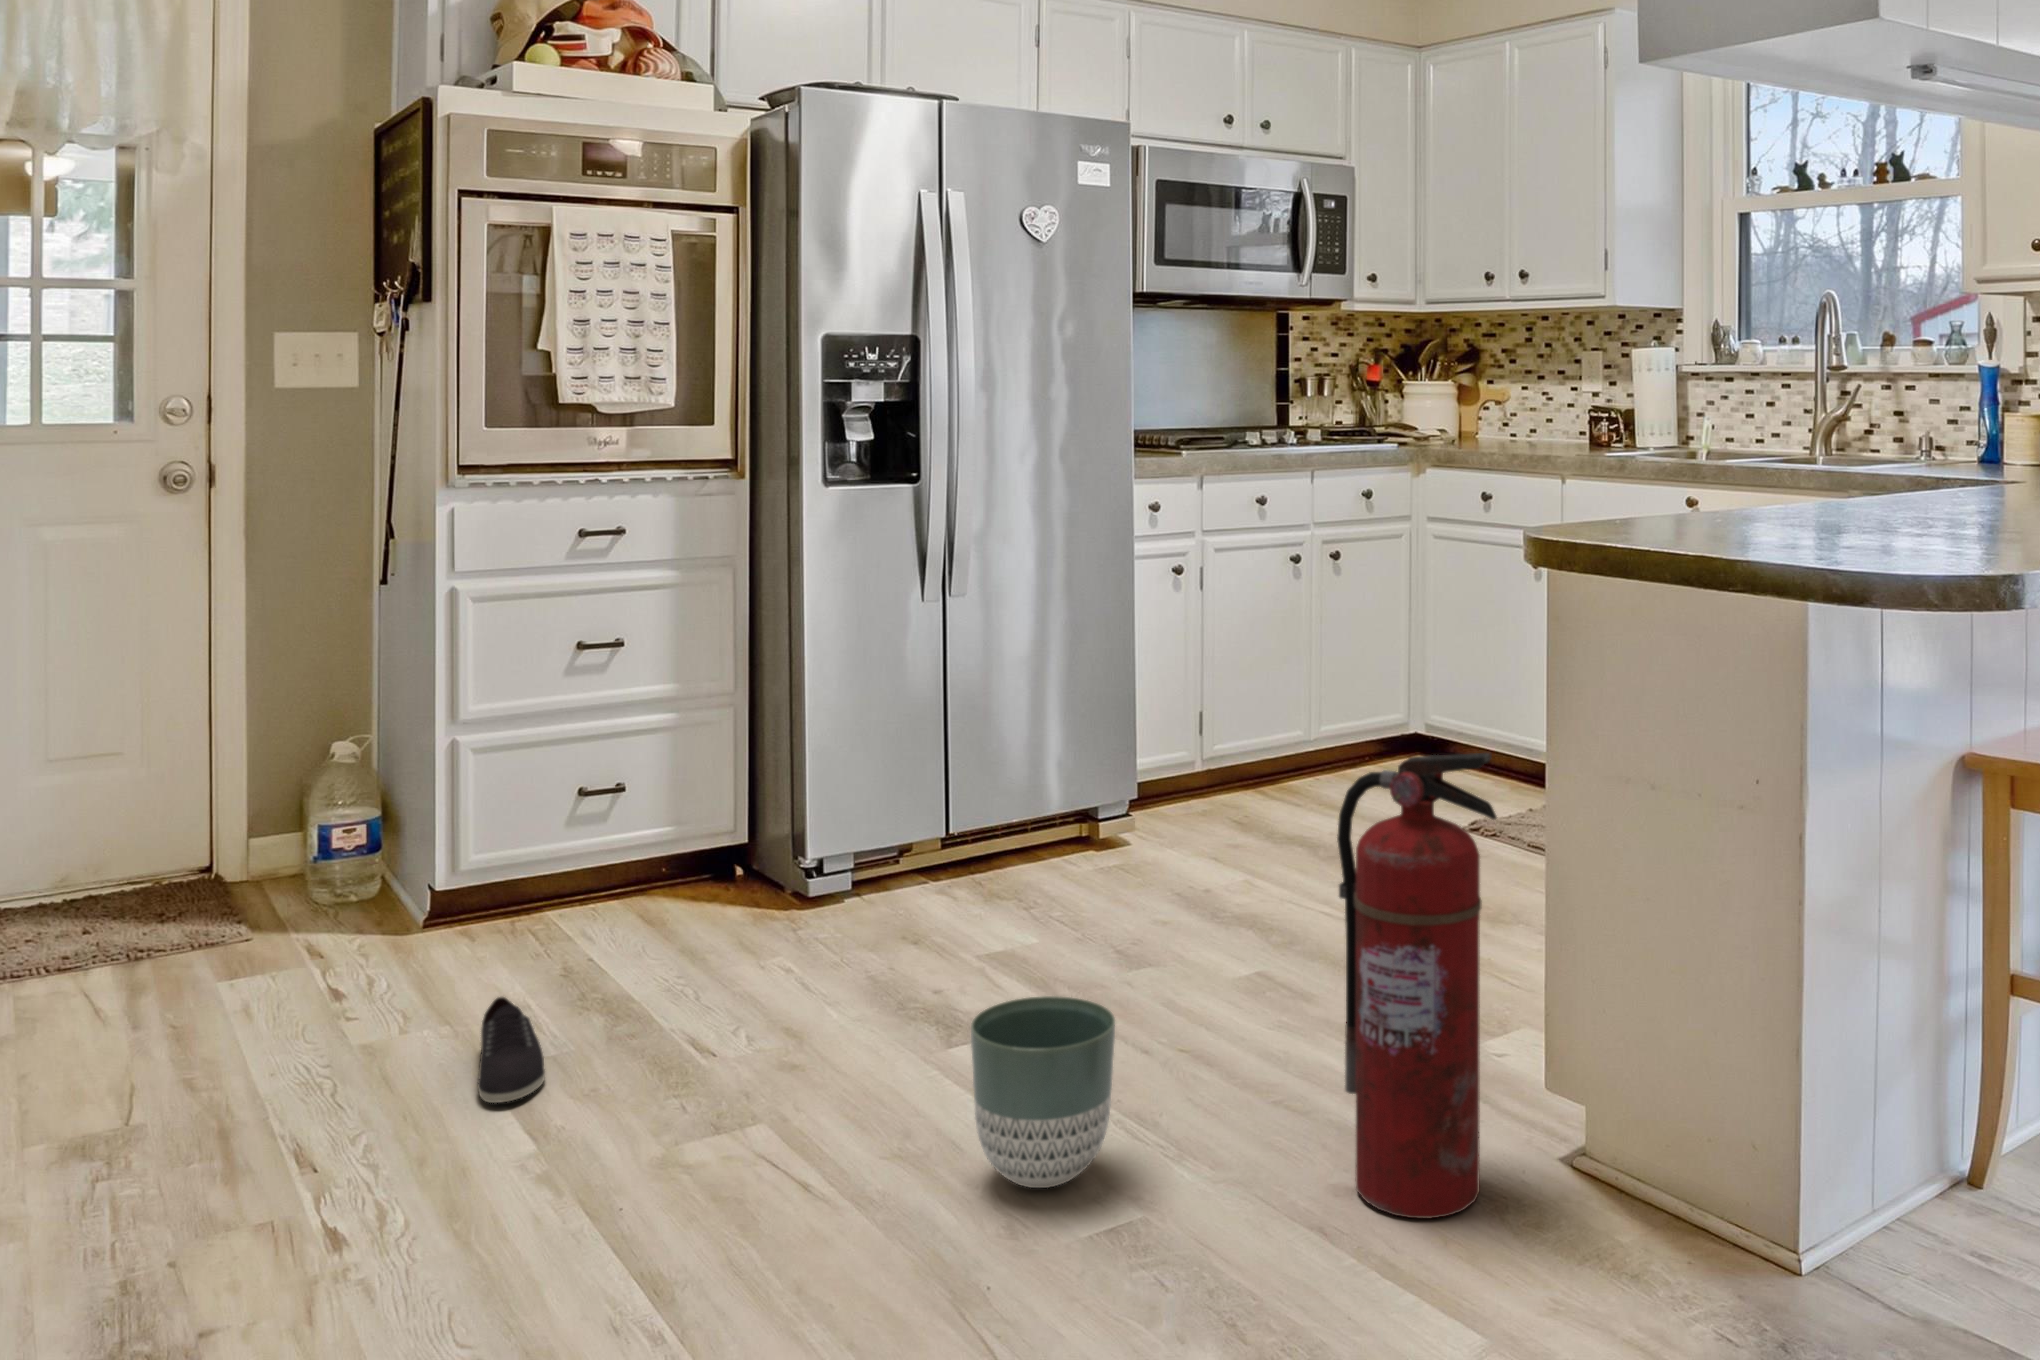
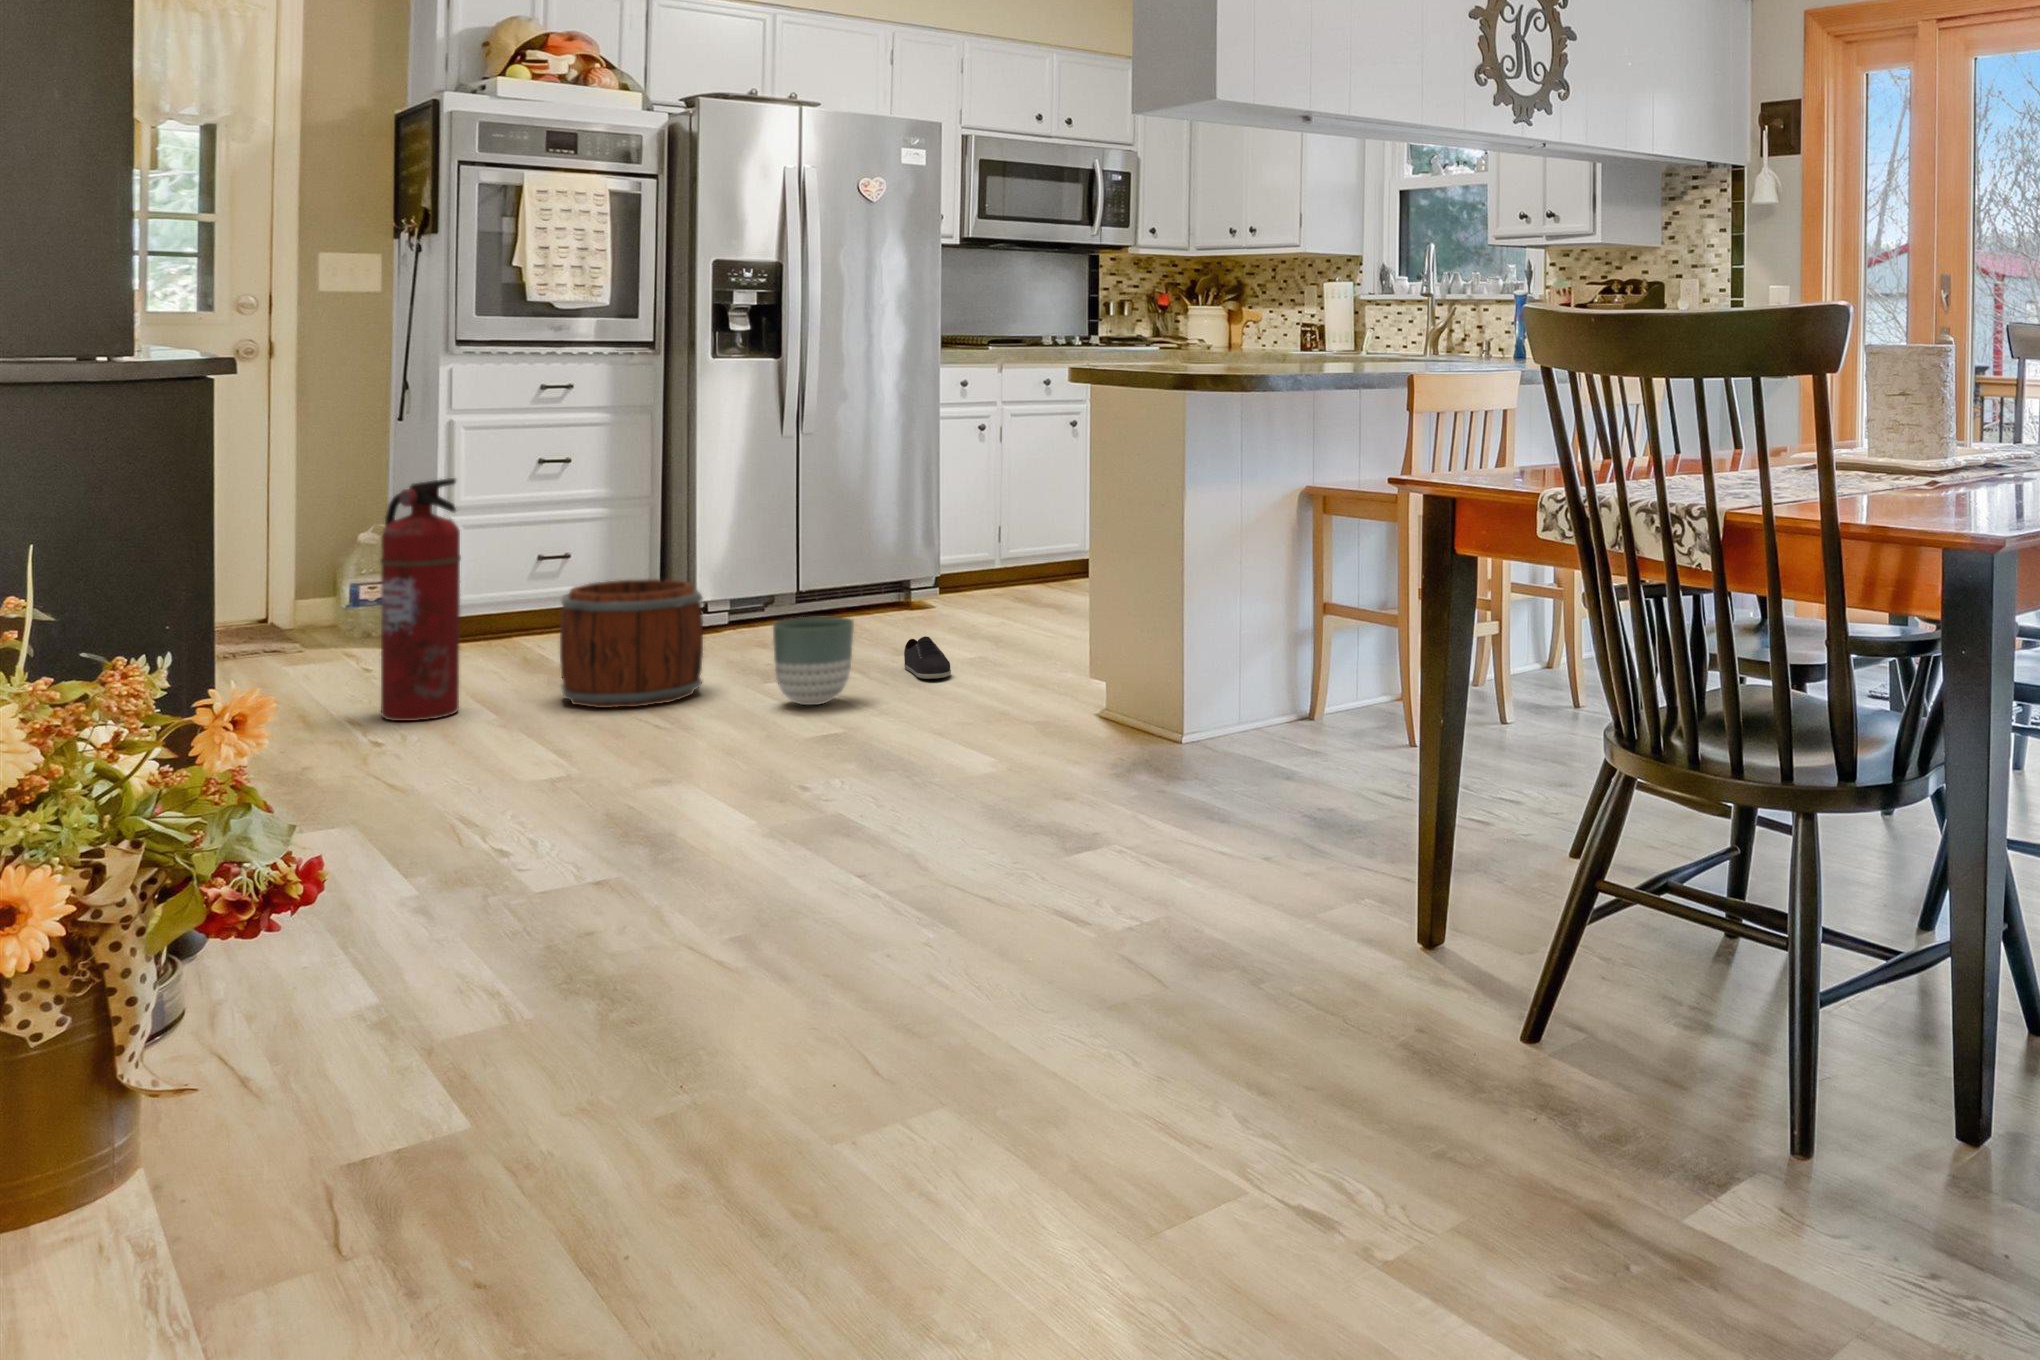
fire extinguisher: present [1337,753,1497,1219] -> present [380,478,461,721]
bucket: none [593,905,839,1184] -> present [560,579,703,708]
shoe: present [478,997,545,1103] -> present [904,636,951,679]

